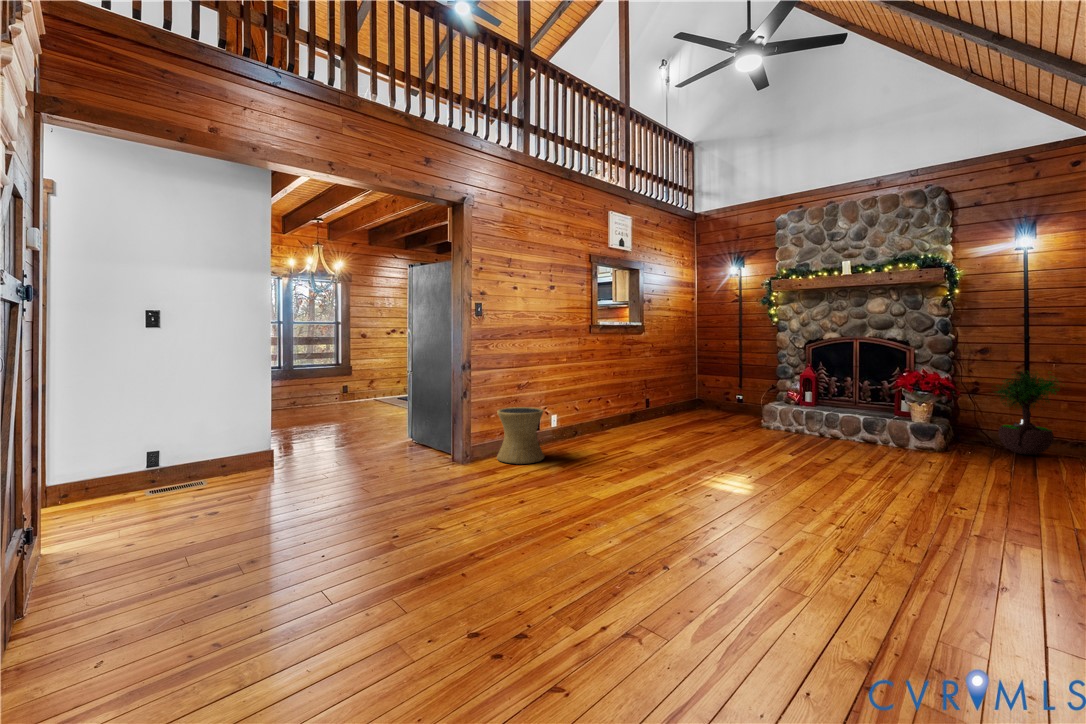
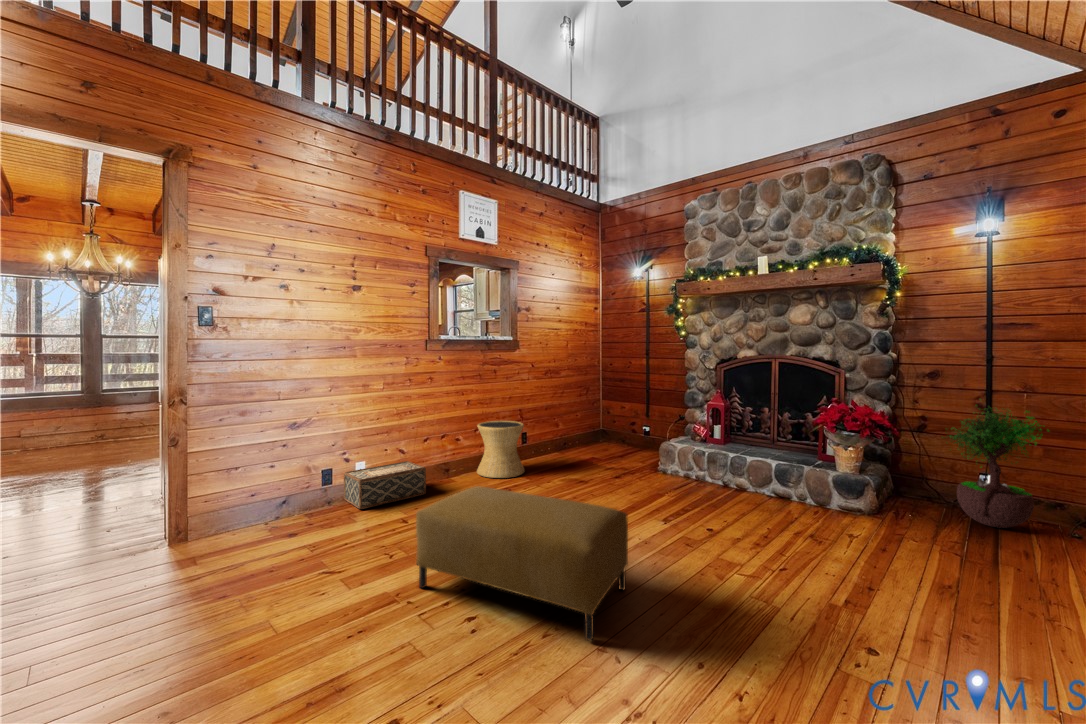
side table: present [497,407,544,464] -> present [477,421,524,478]
woven basket: none [549,418,603,448] -> present [344,461,426,509]
ottoman: none [664,423,800,498] -> present [416,486,628,641]

